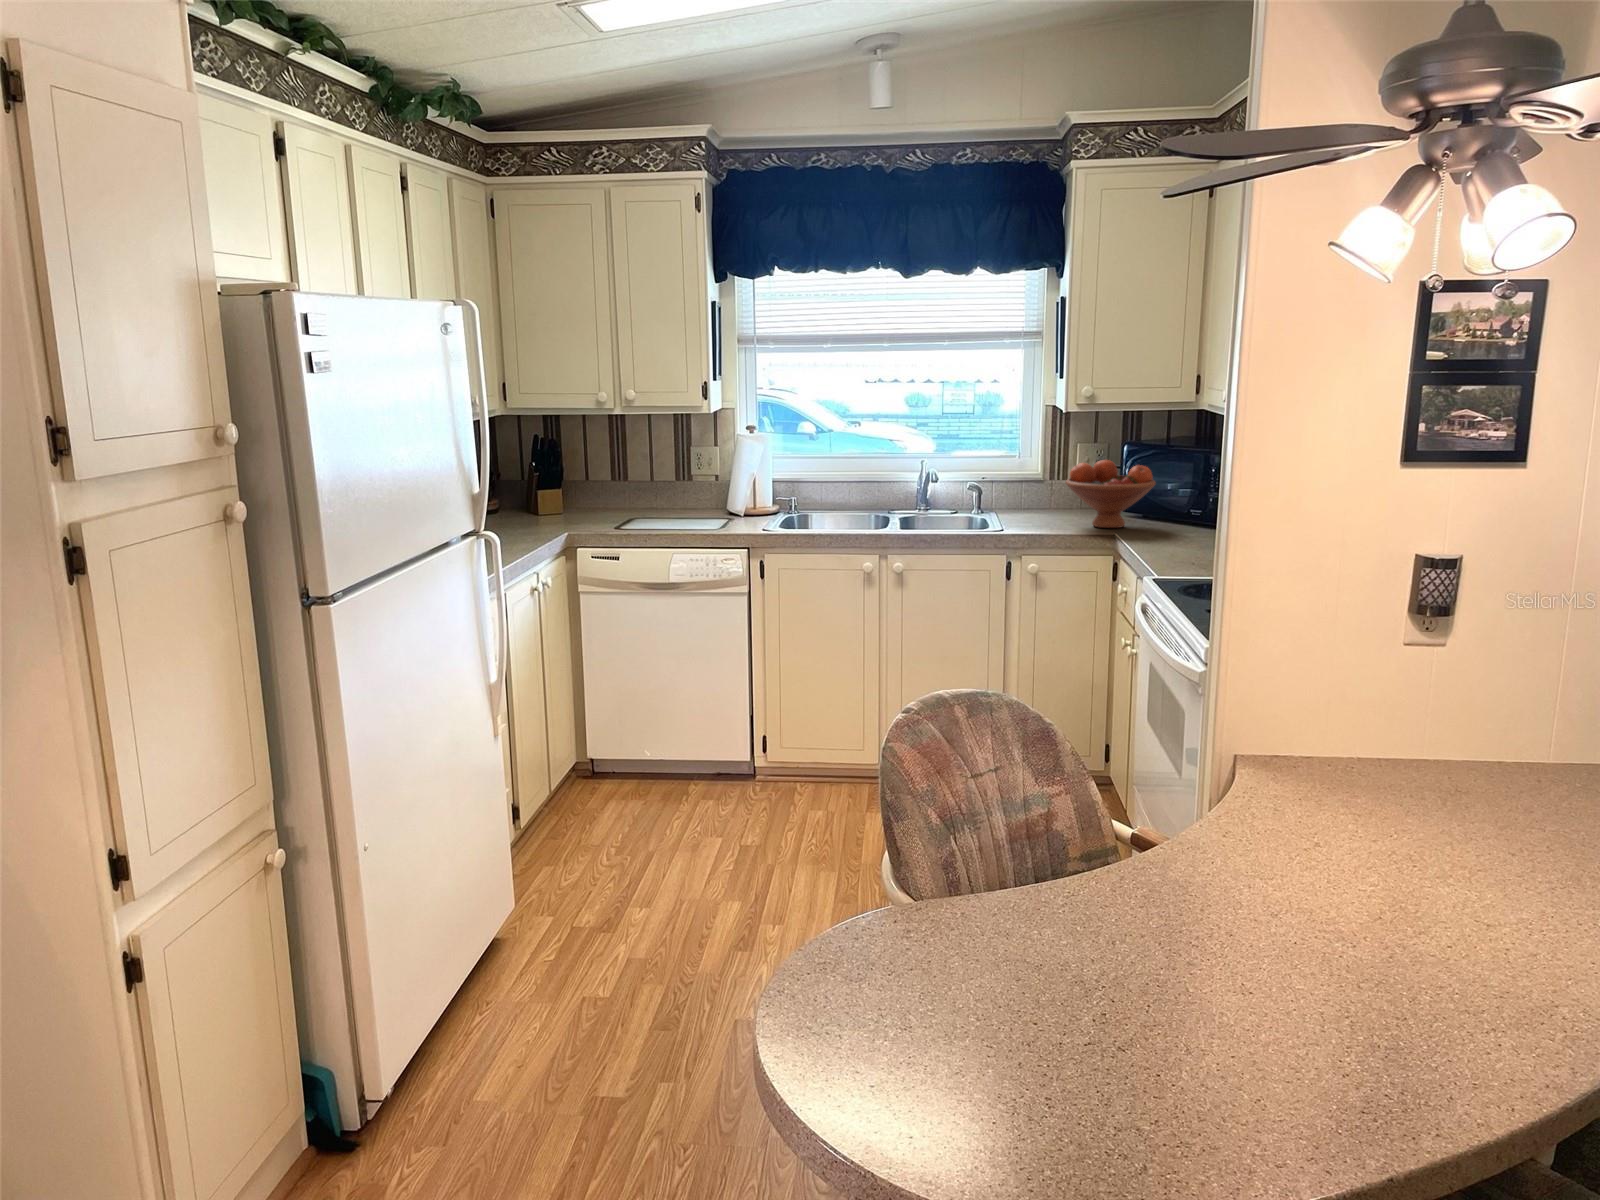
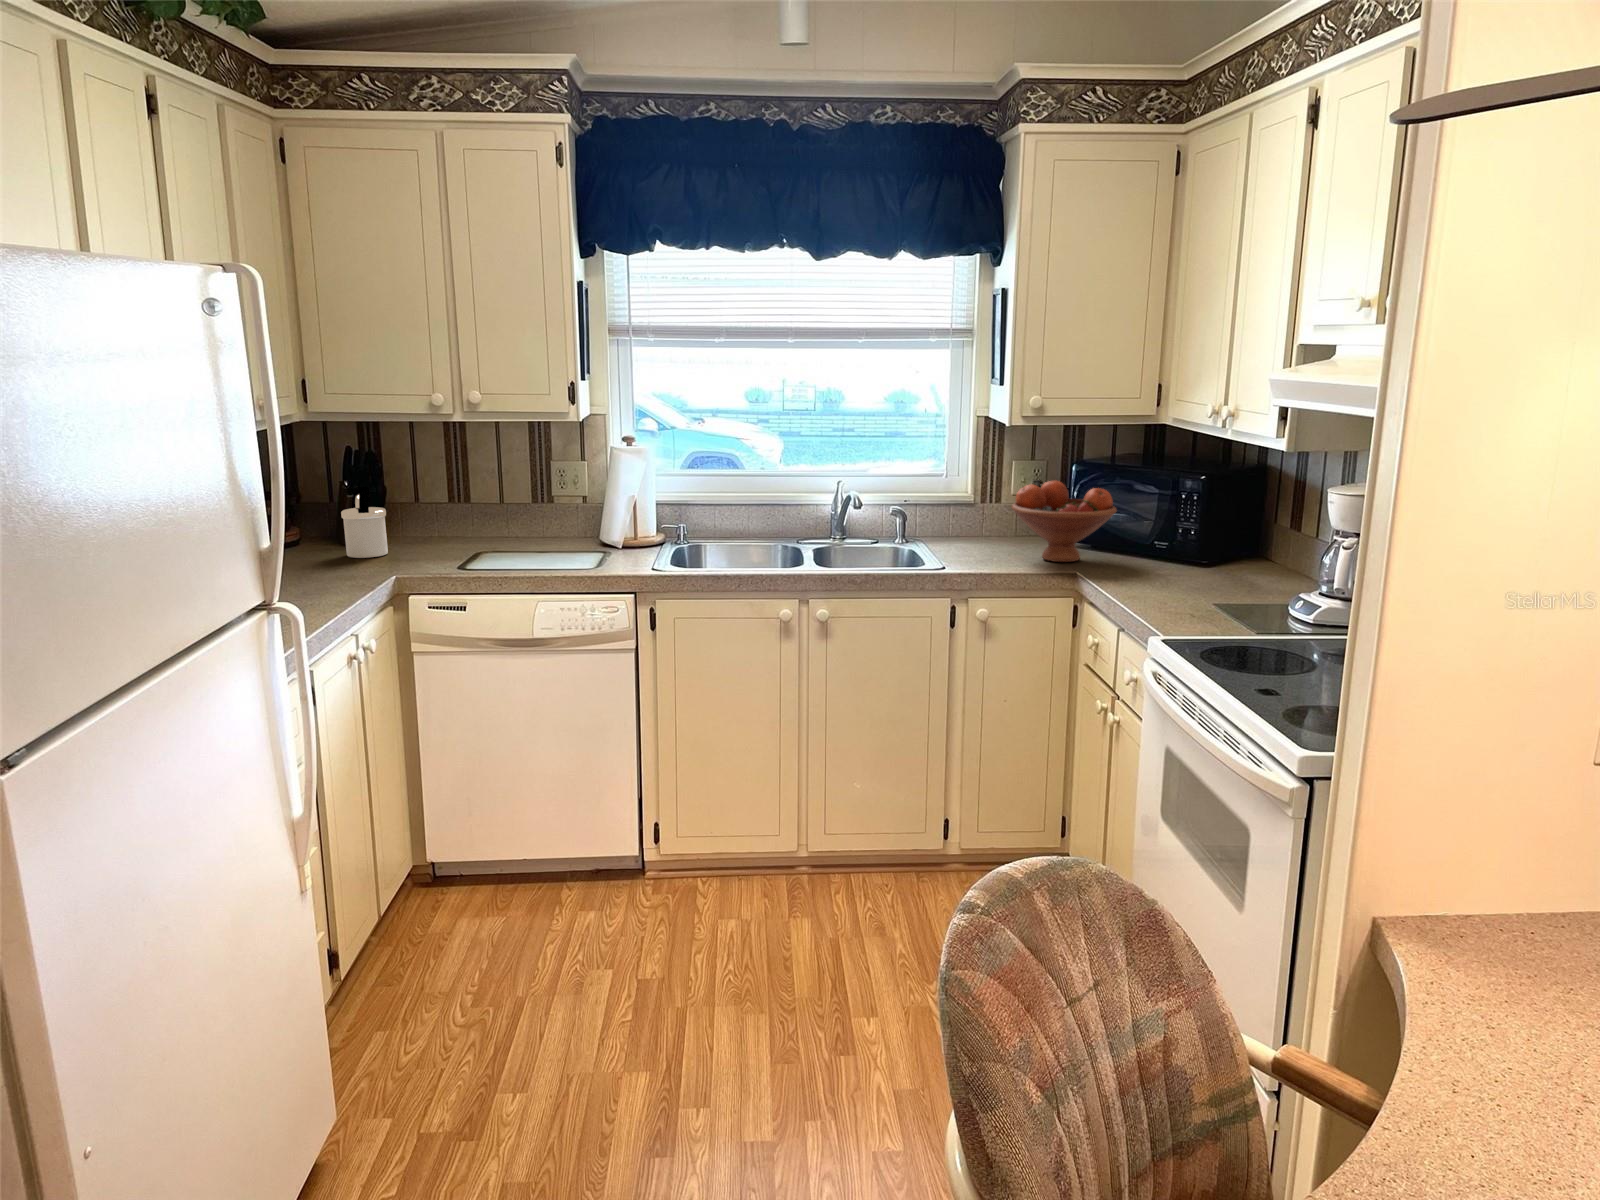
soap dispenser: none [528,466,563,522] -> present [341,487,388,558]

